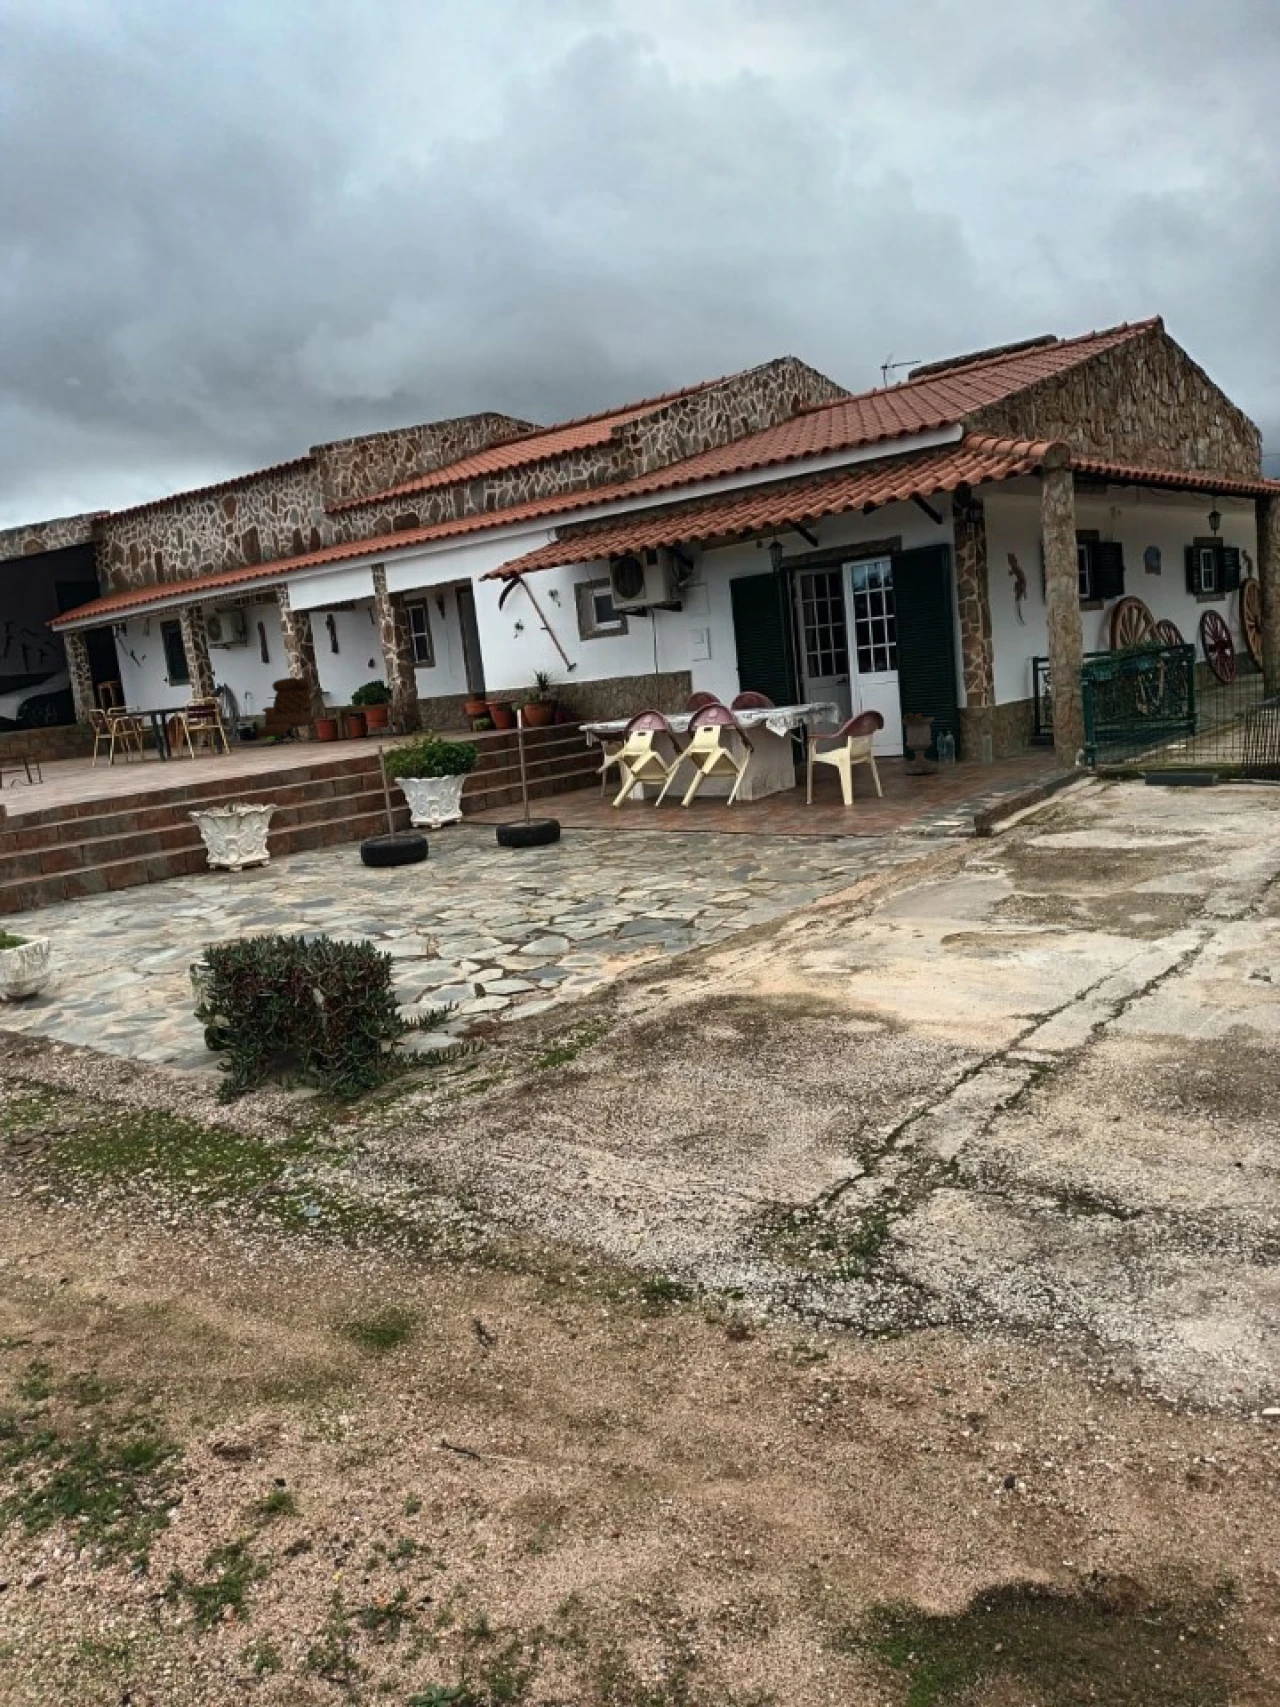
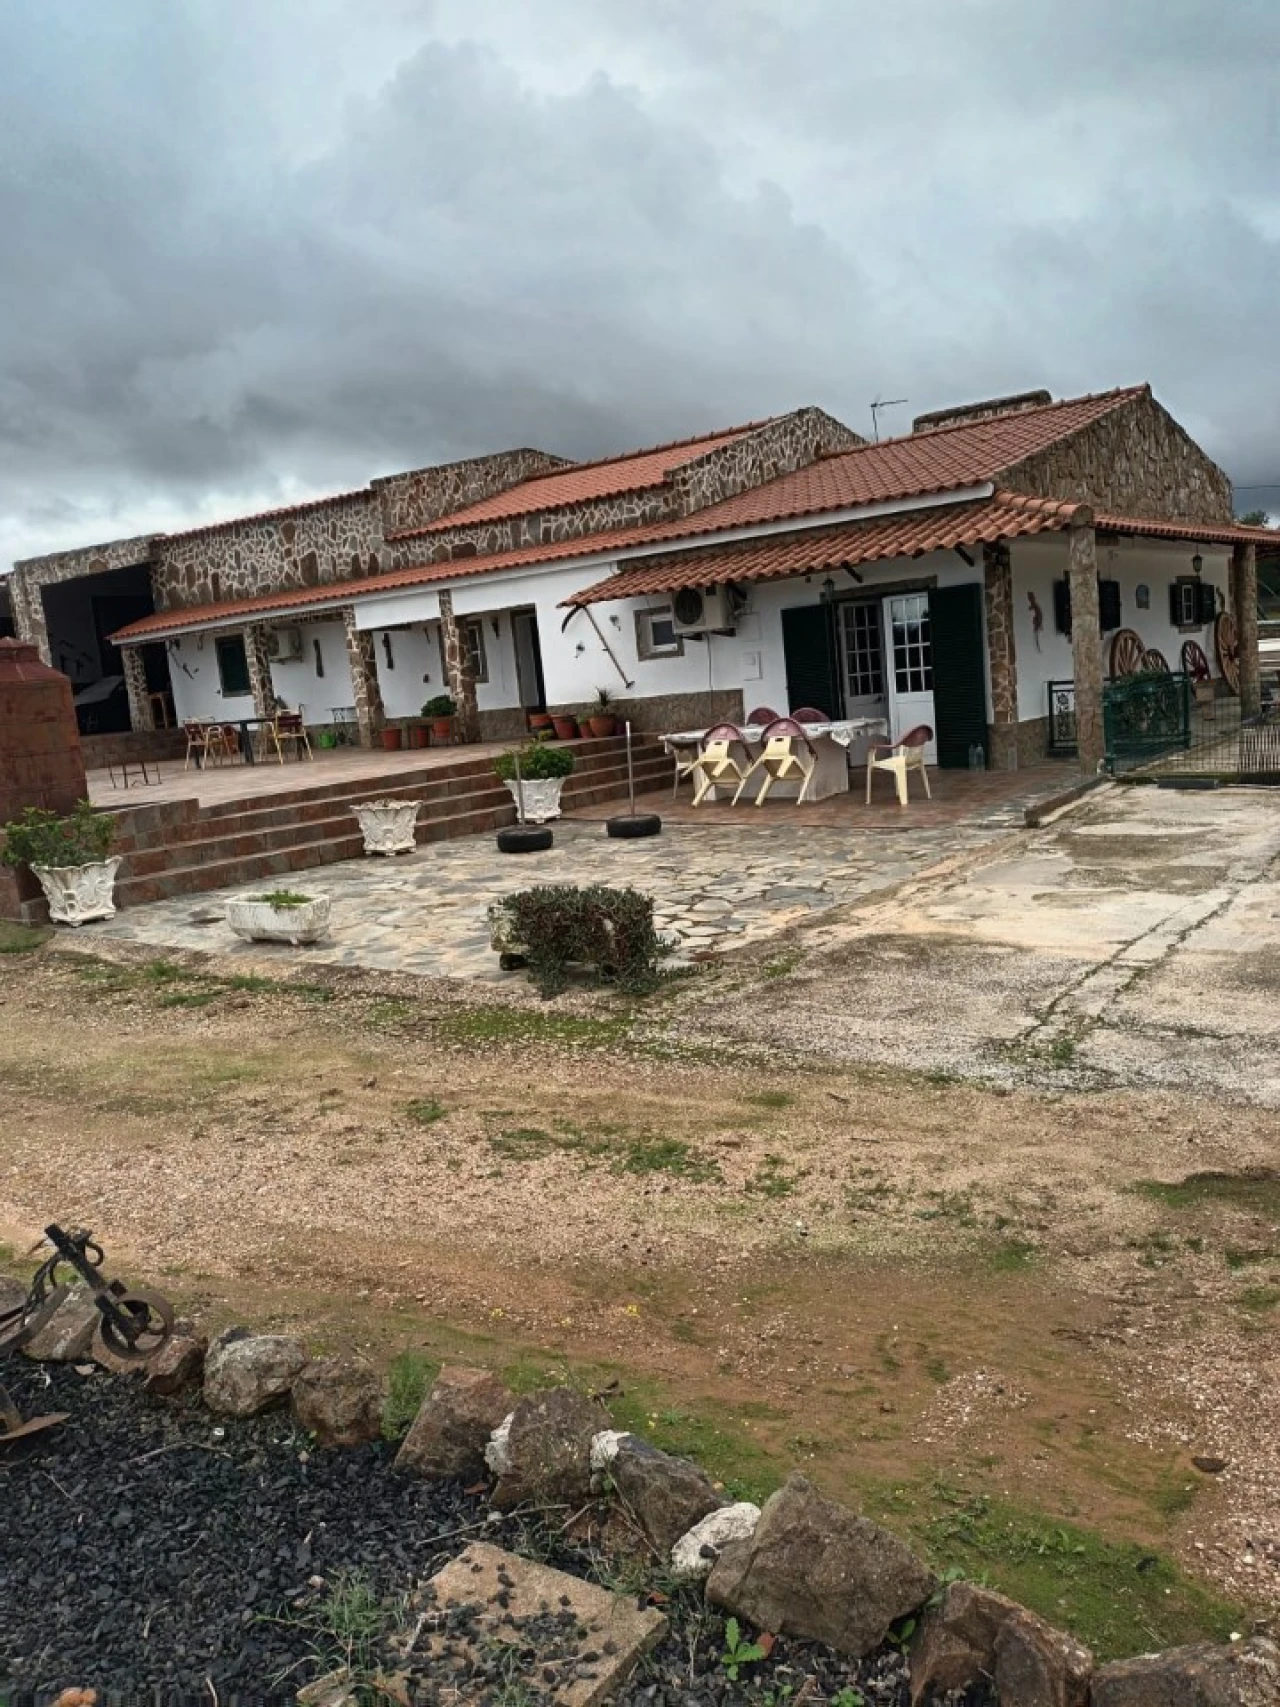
lounge chair: present [257,677,314,745] -> none [327,692,377,756]
planter: present [901,712,937,774] -> present [1194,679,1217,720]

